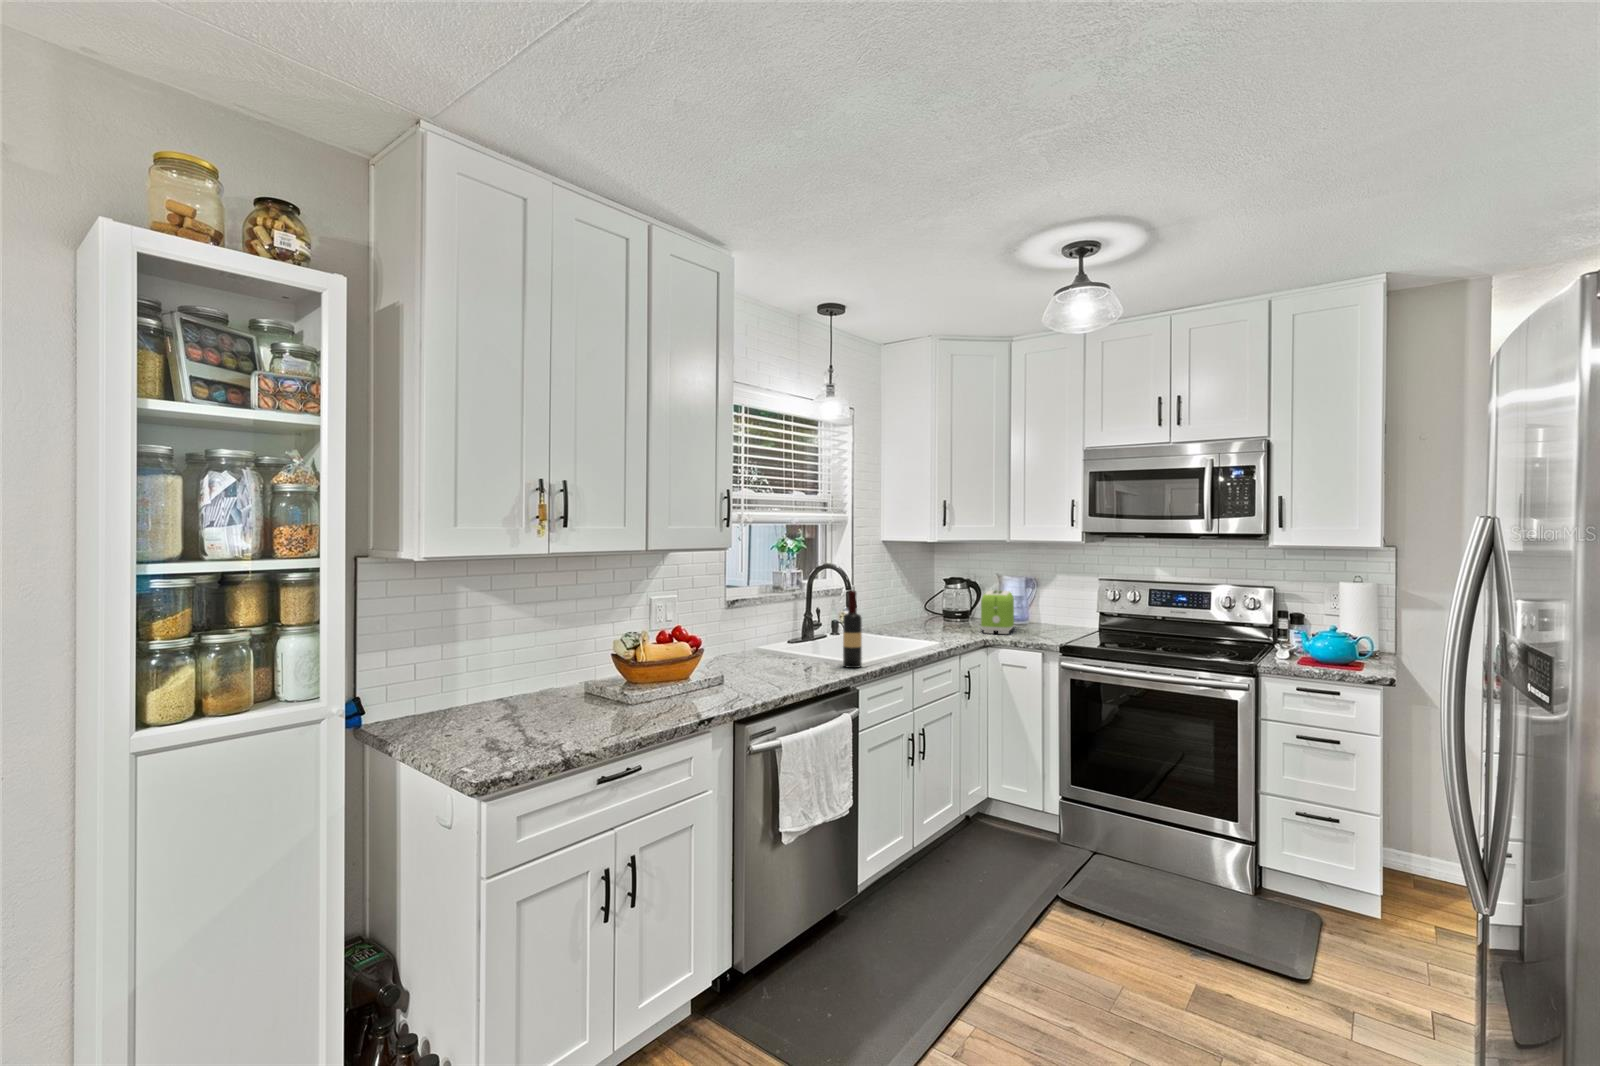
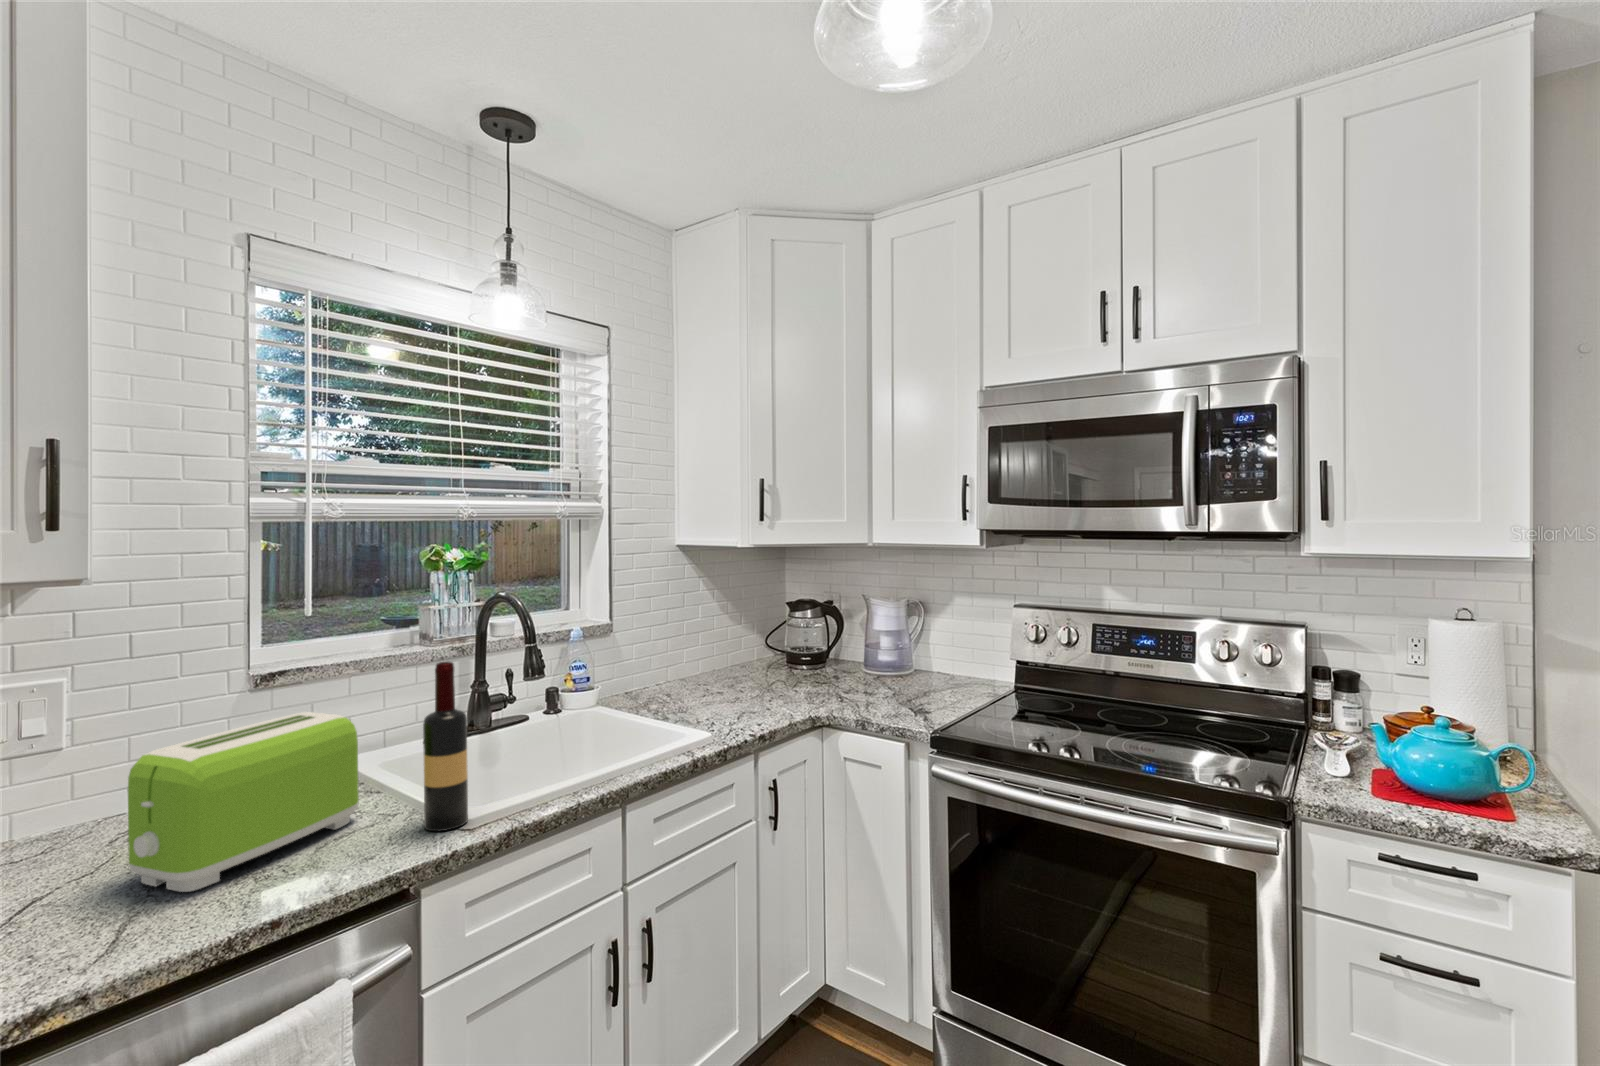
toaster: present [981,590,1014,634] -> present [128,712,359,892]

